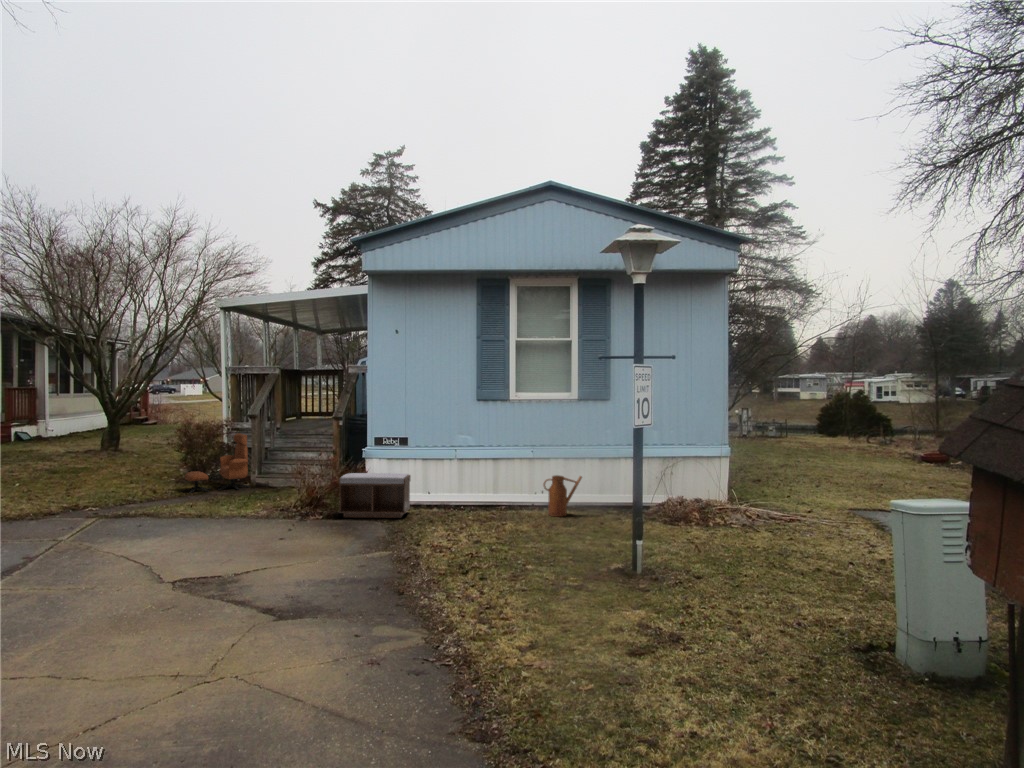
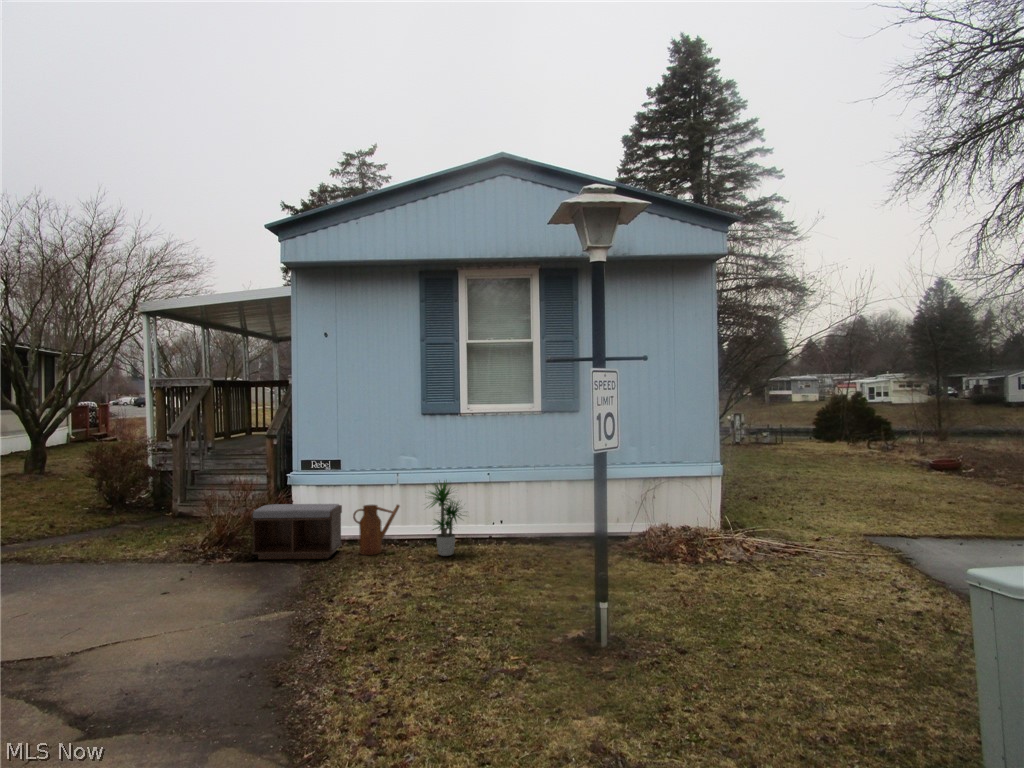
lounge chair: present [180,434,250,494] -> none [82,455,170,528]
potted plant: none [478,453,519,518] -> present [430,481,461,556]
watering can: present [543,475,582,517] -> present [353,505,400,555]

